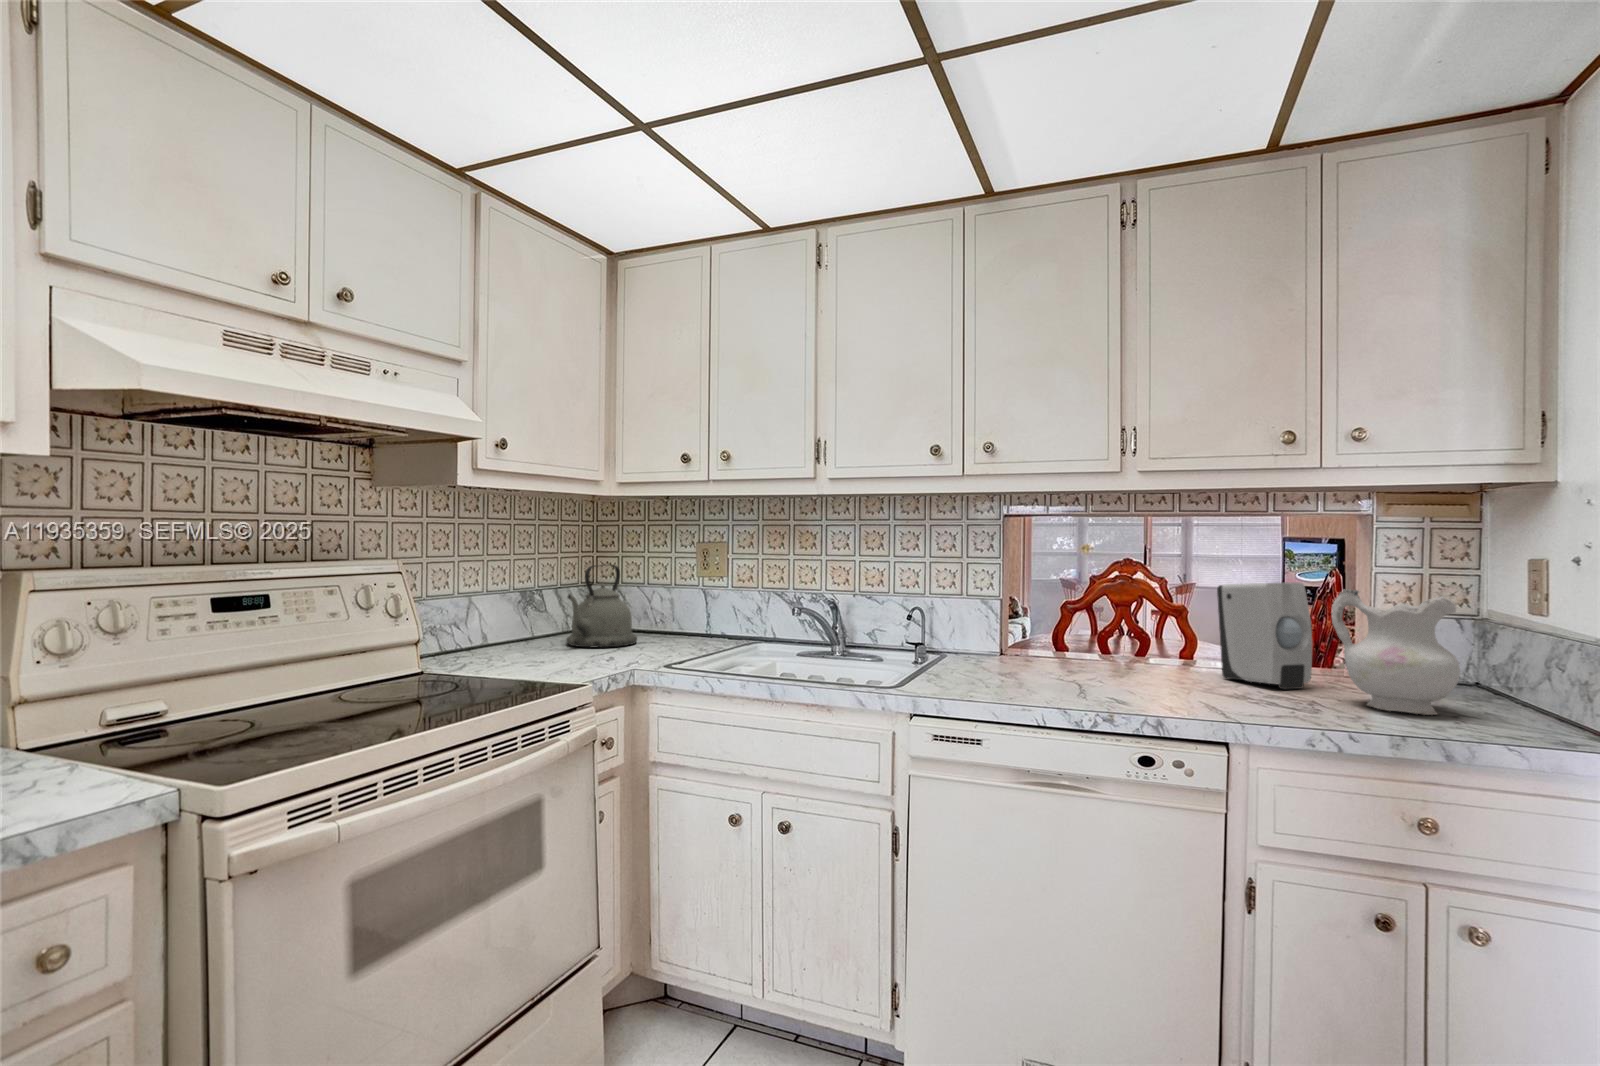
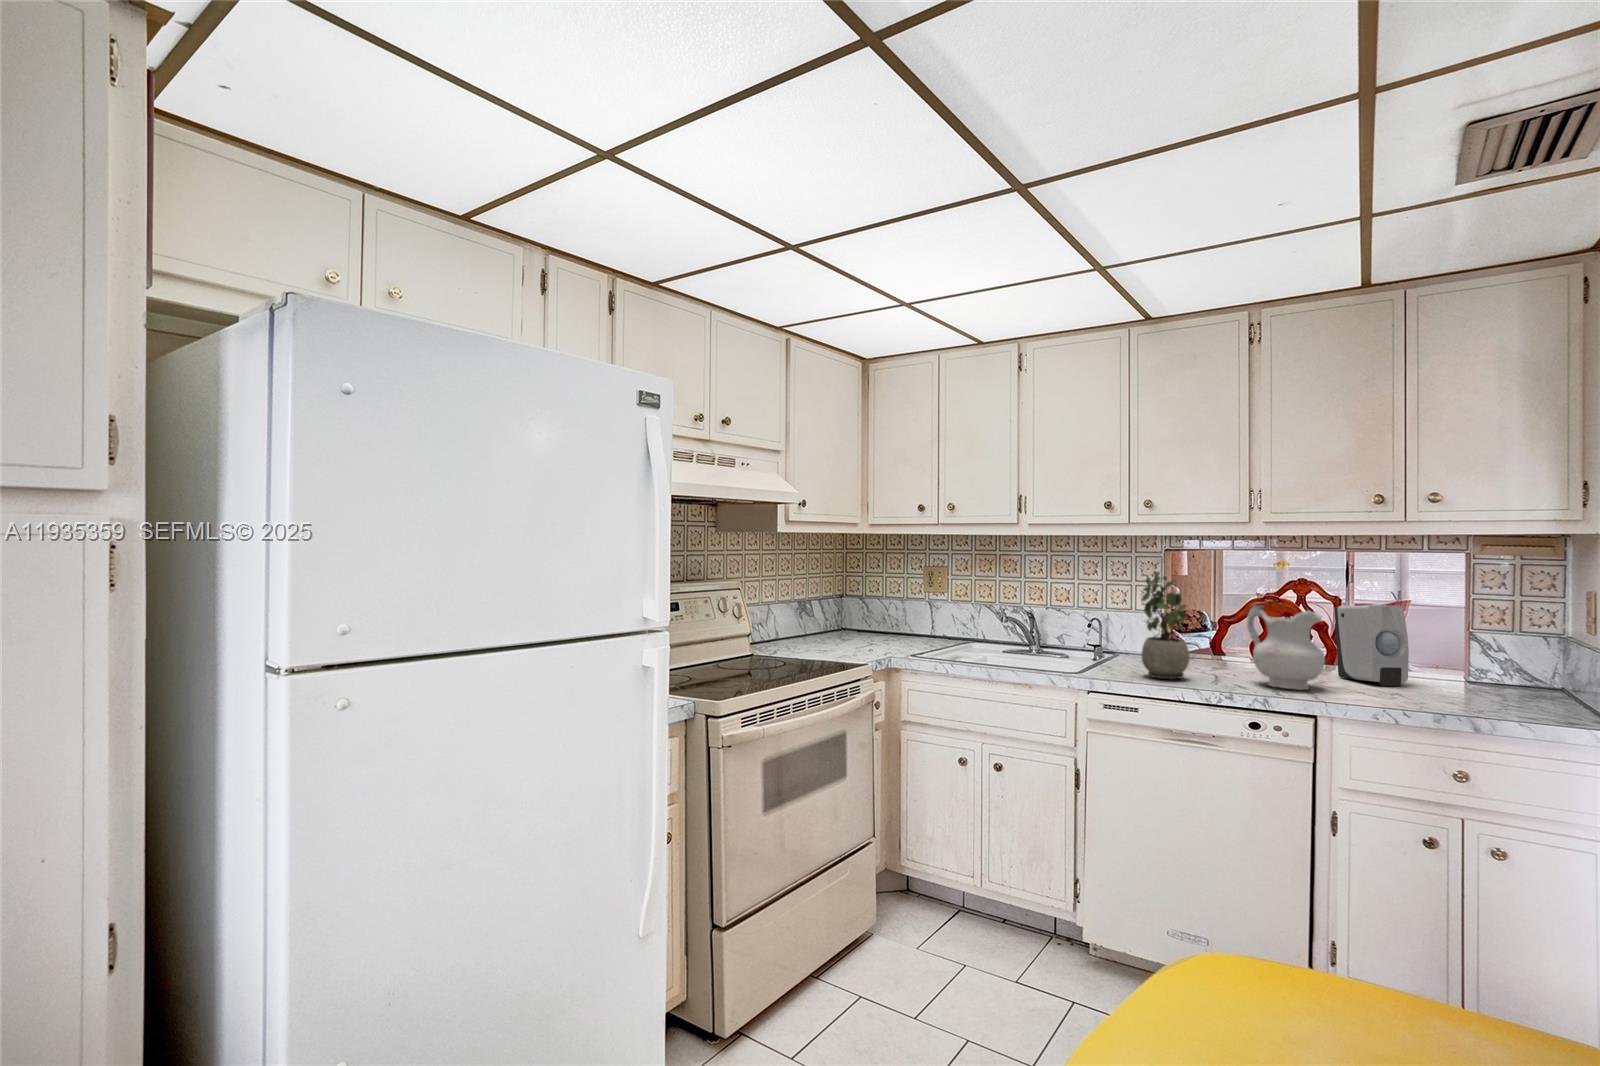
potted plant: none [983,539,1050,692] -> present [1141,571,1190,679]
kettle: present [566,565,637,647] -> none [833,583,882,642]
ceramic pitcher: present [1332,589,1460,715] -> present [1247,605,1325,690]

